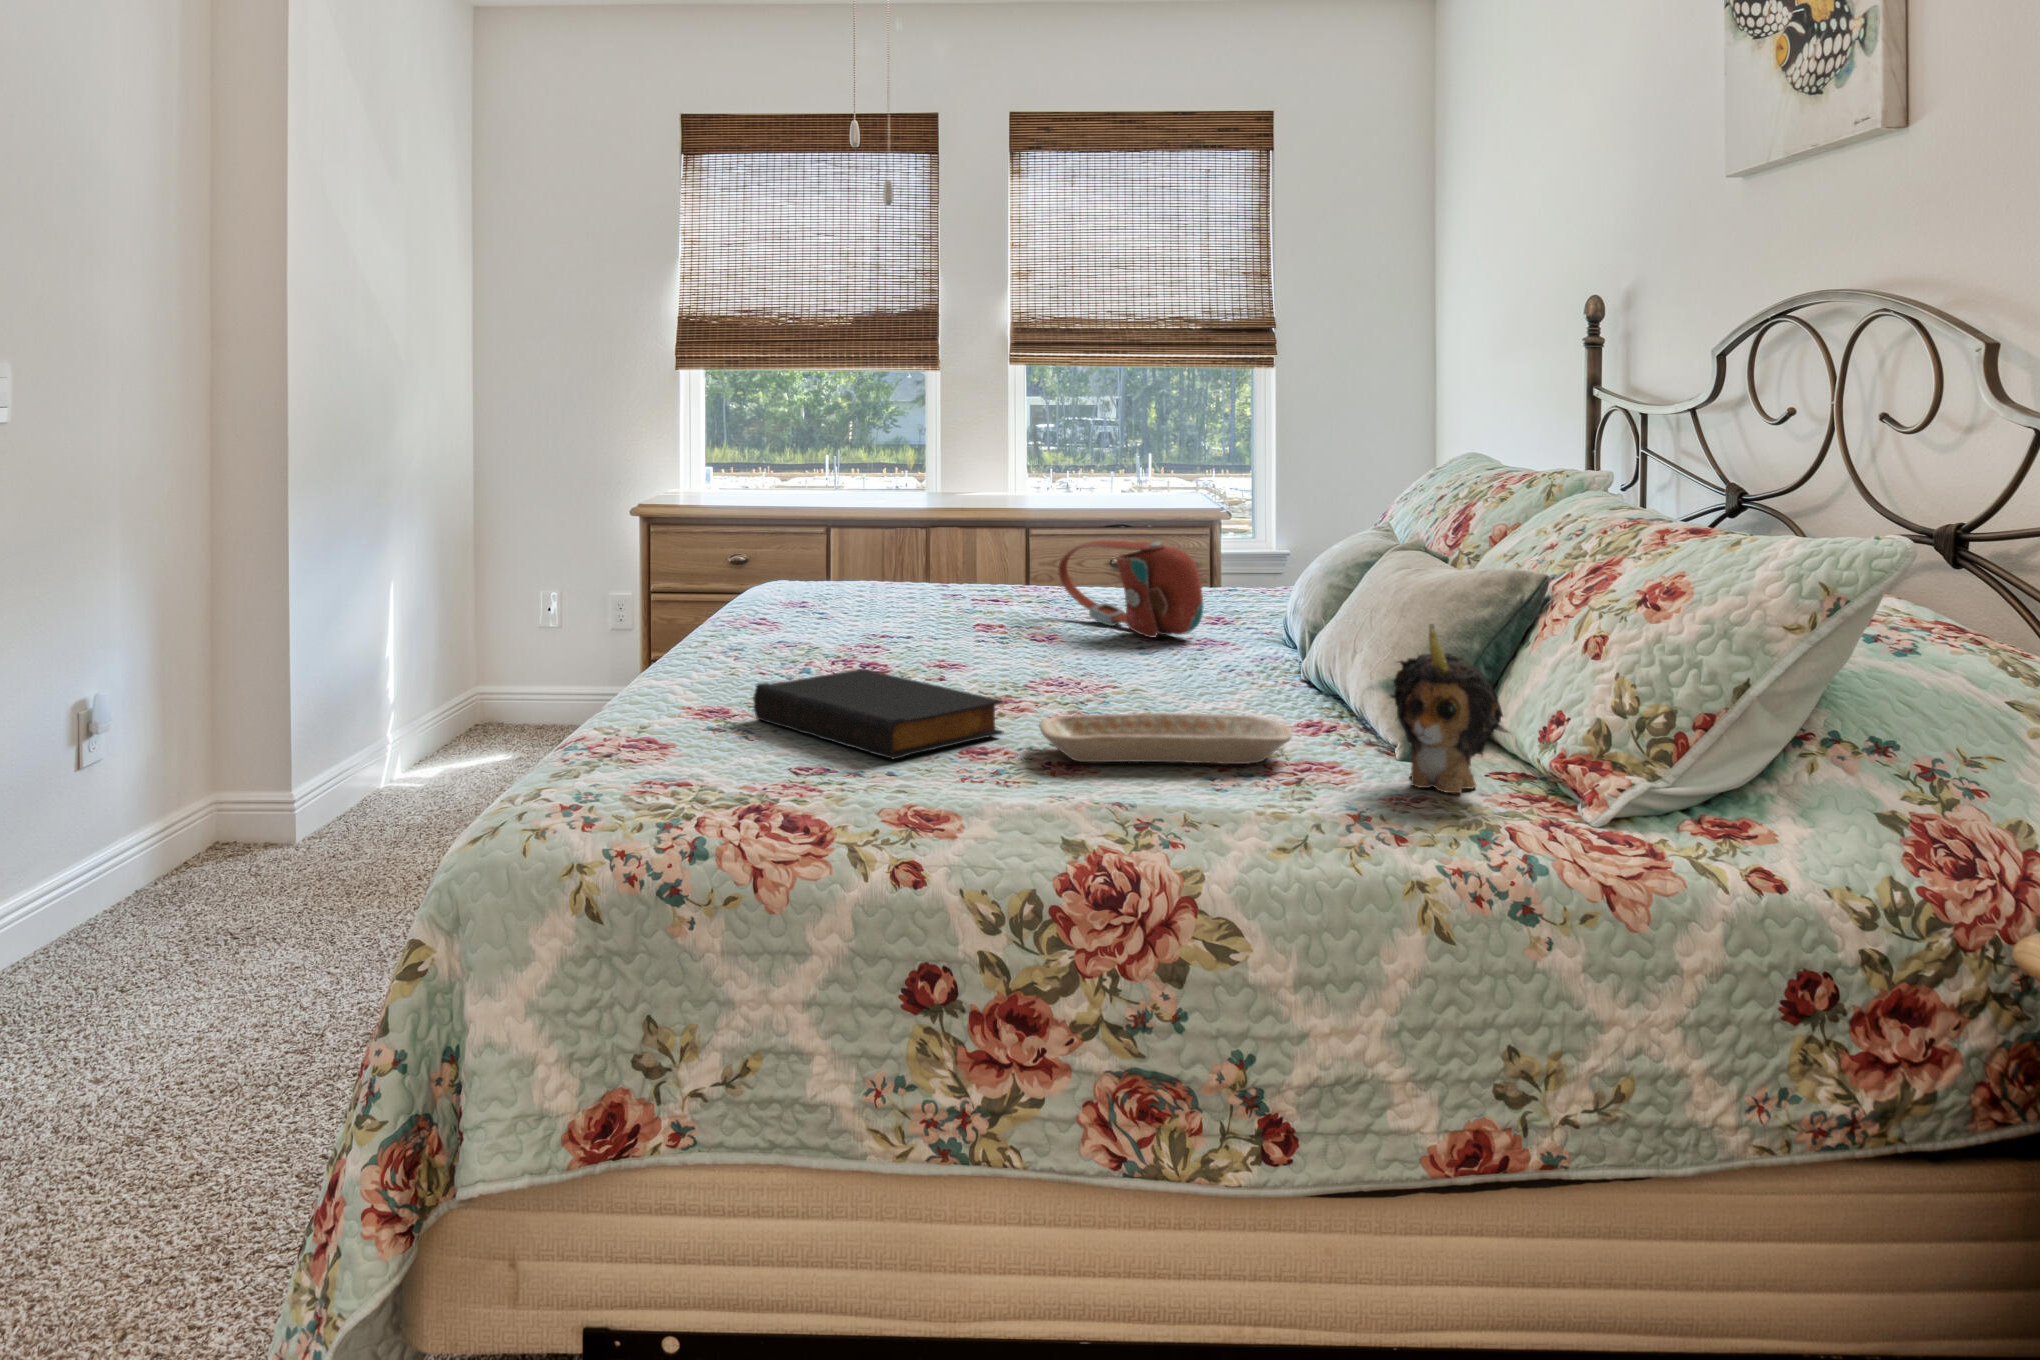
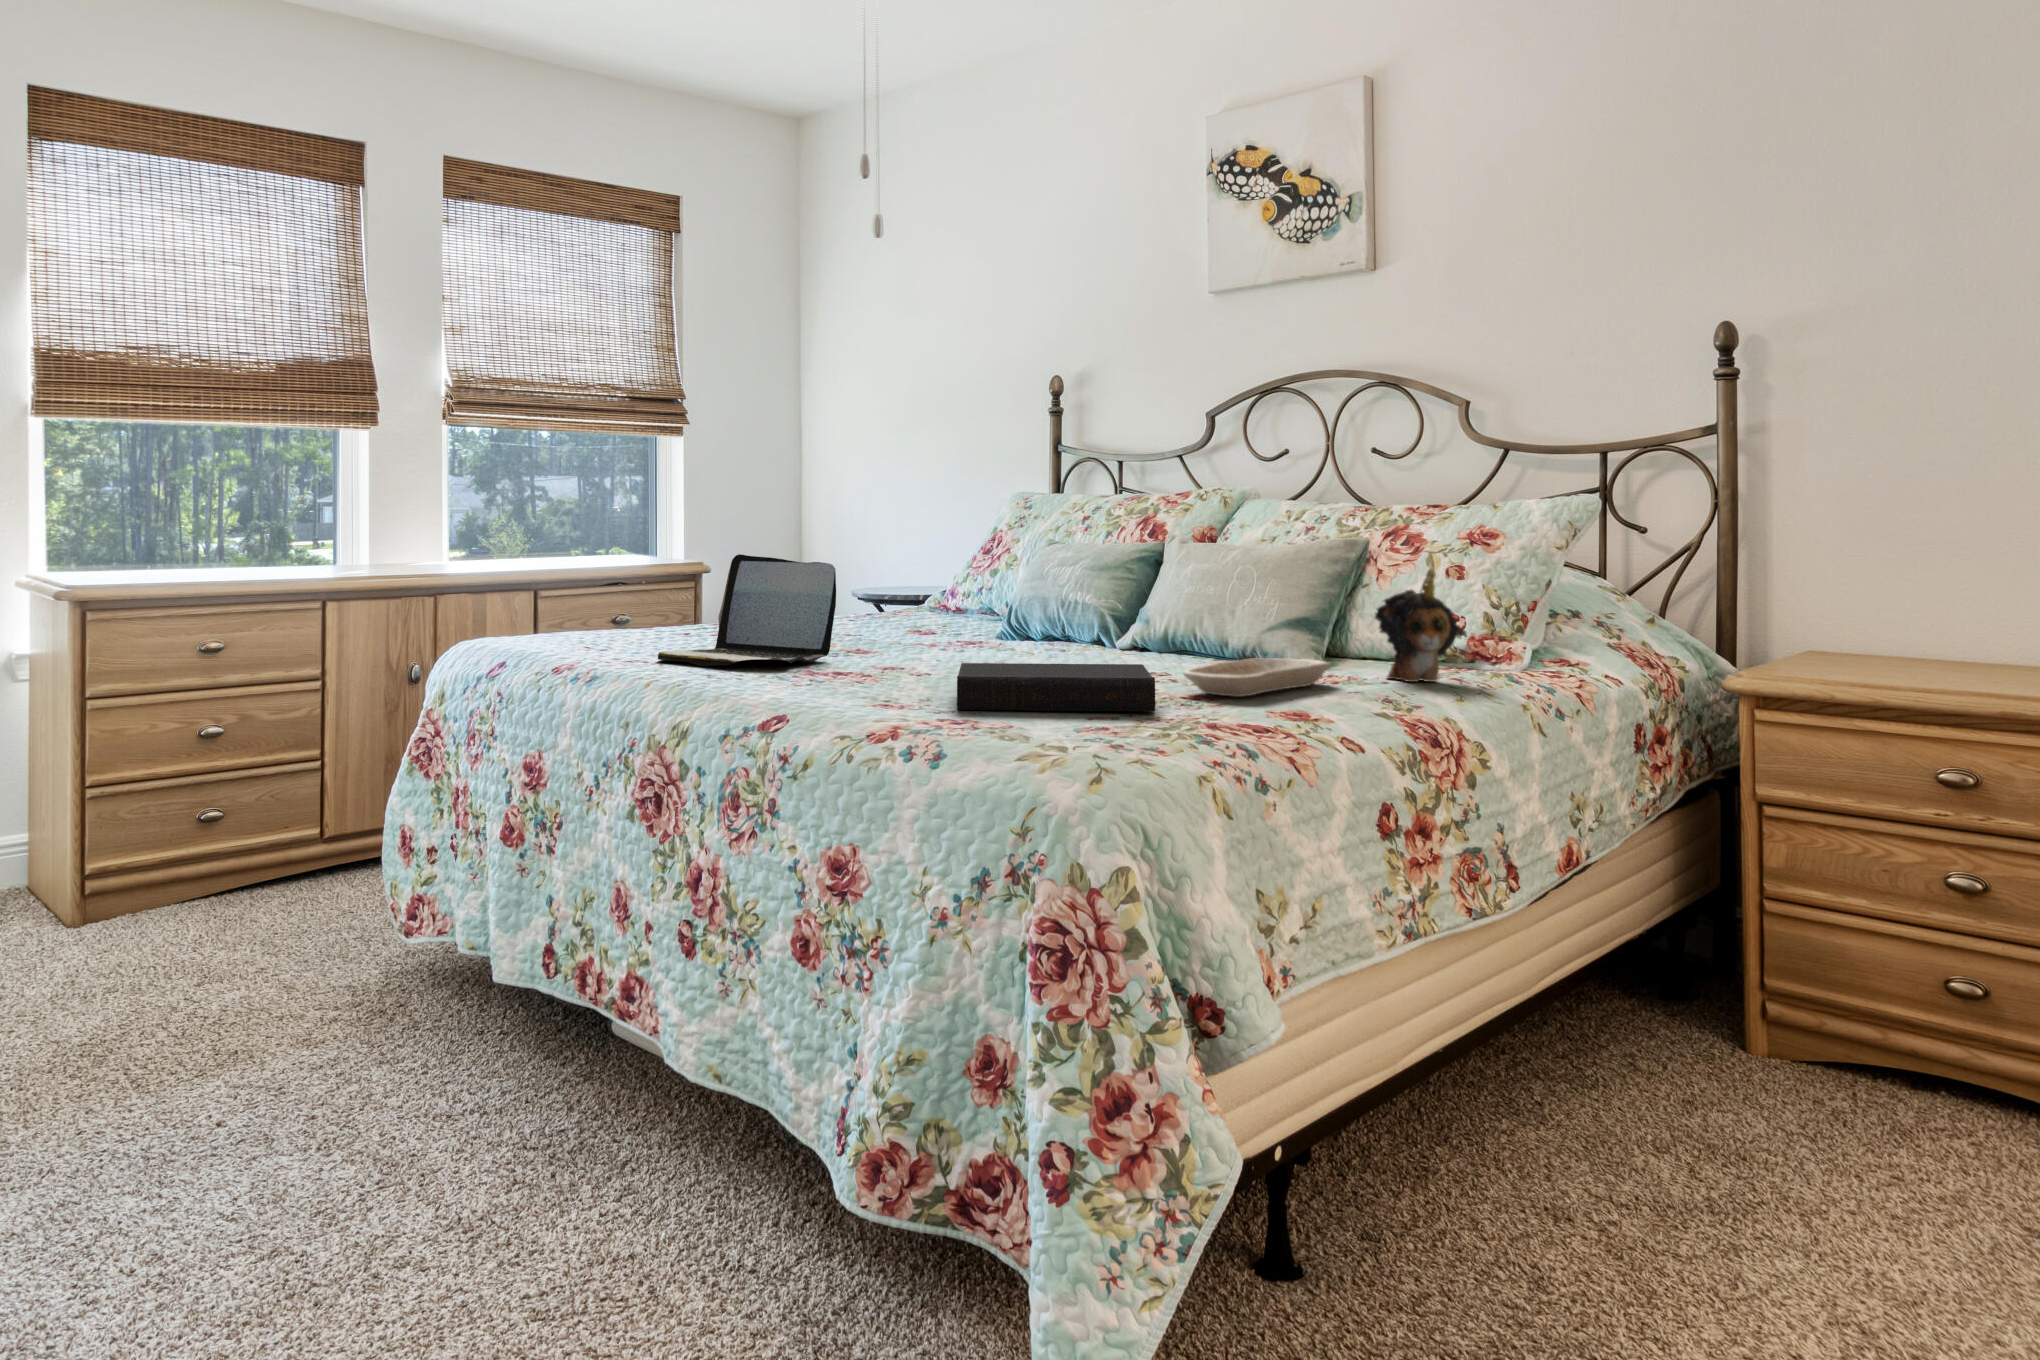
laptop: none [791,521,948,644] -> present [658,554,836,666]
handbag: present [1058,541,1203,638] -> none [834,559,995,641]

